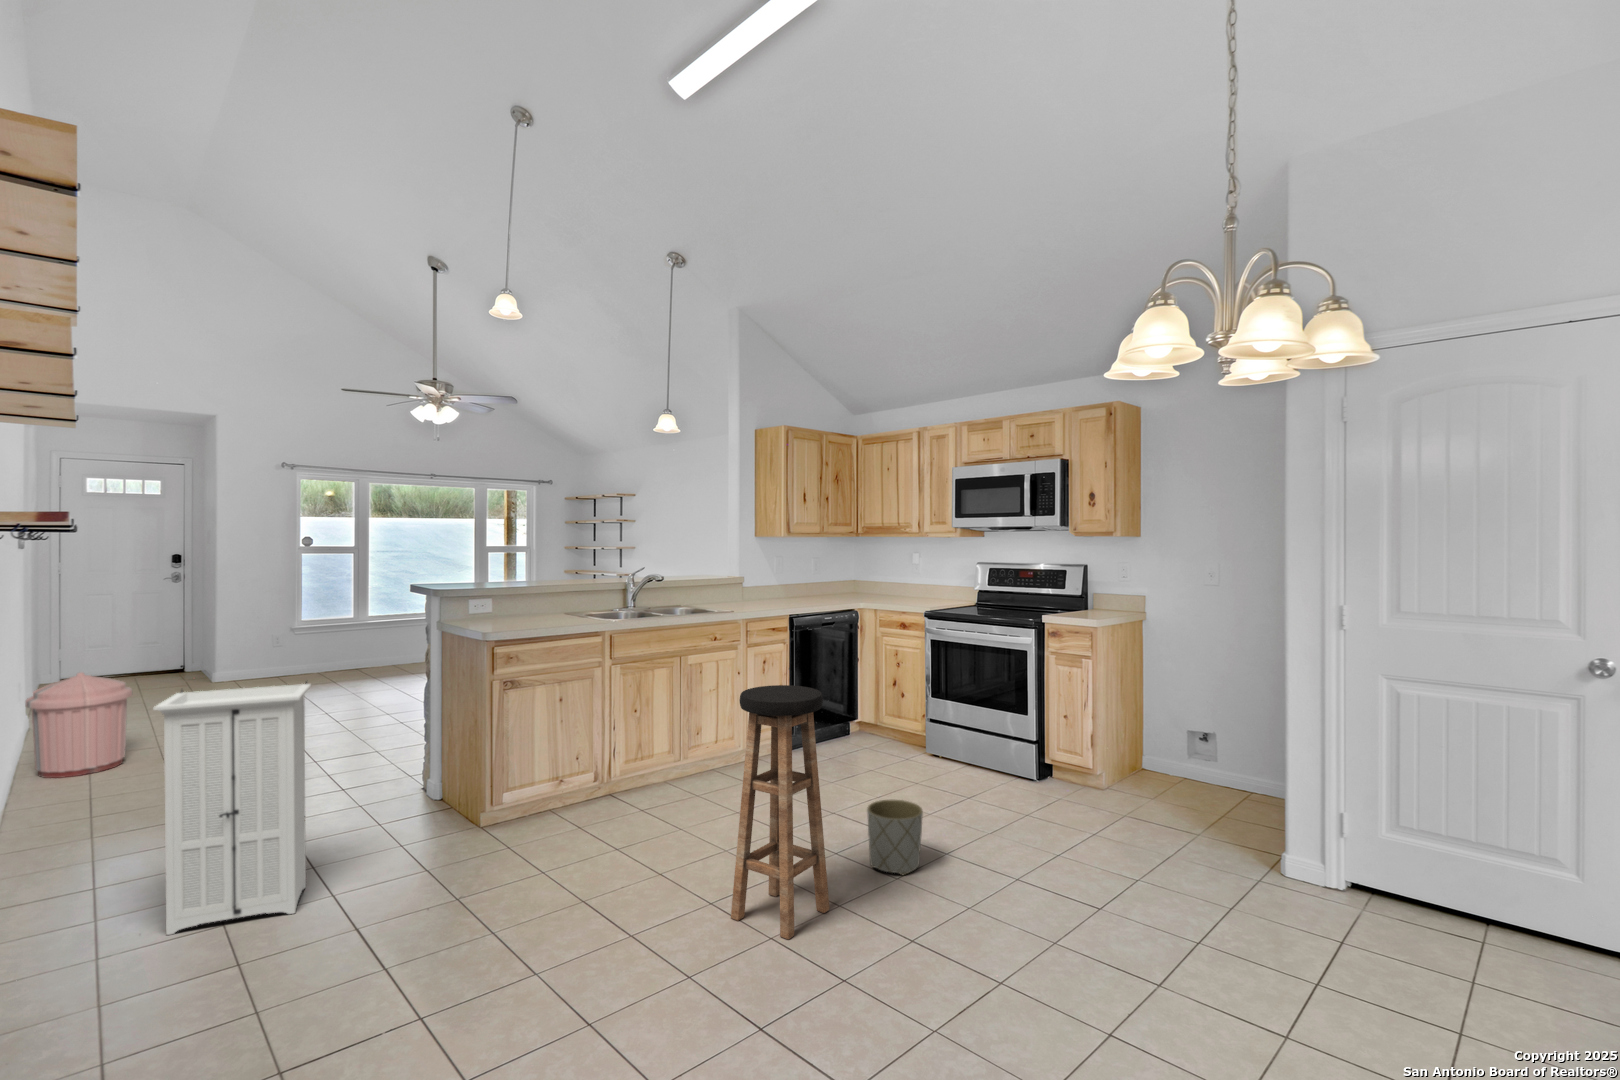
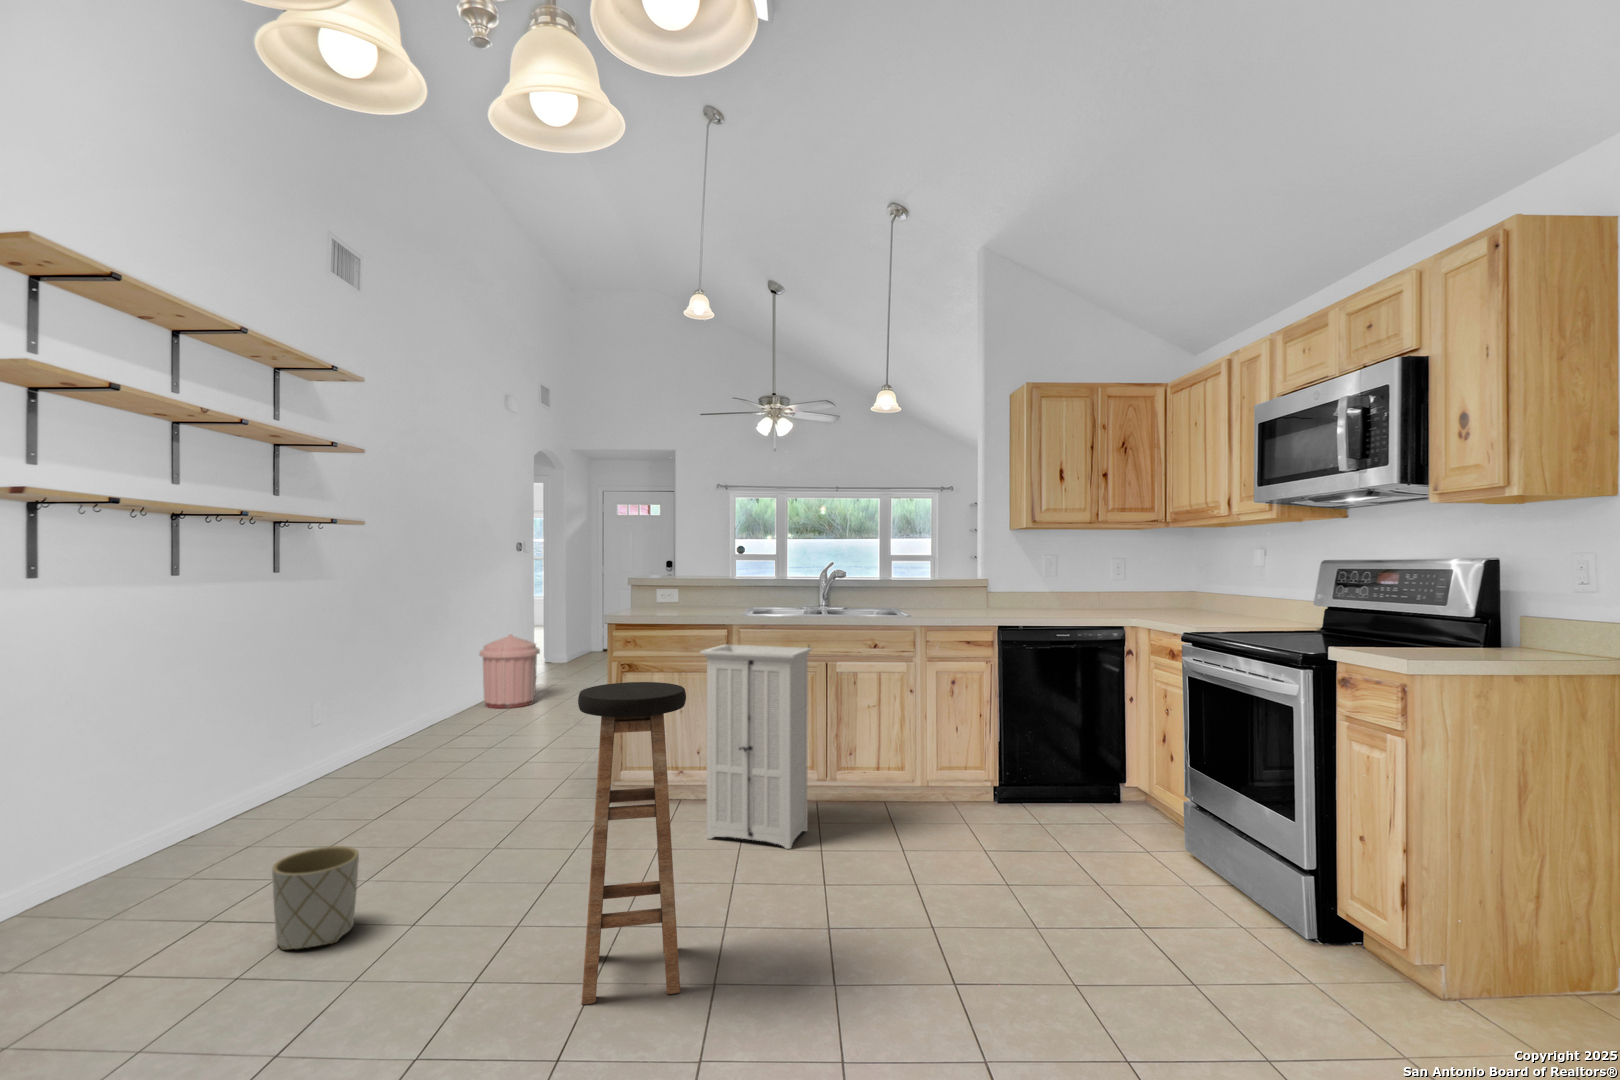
storage cabinet: present [153,681,311,935] -> present [700,644,812,849]
planter: present [867,800,923,875] -> present [272,846,359,950]

